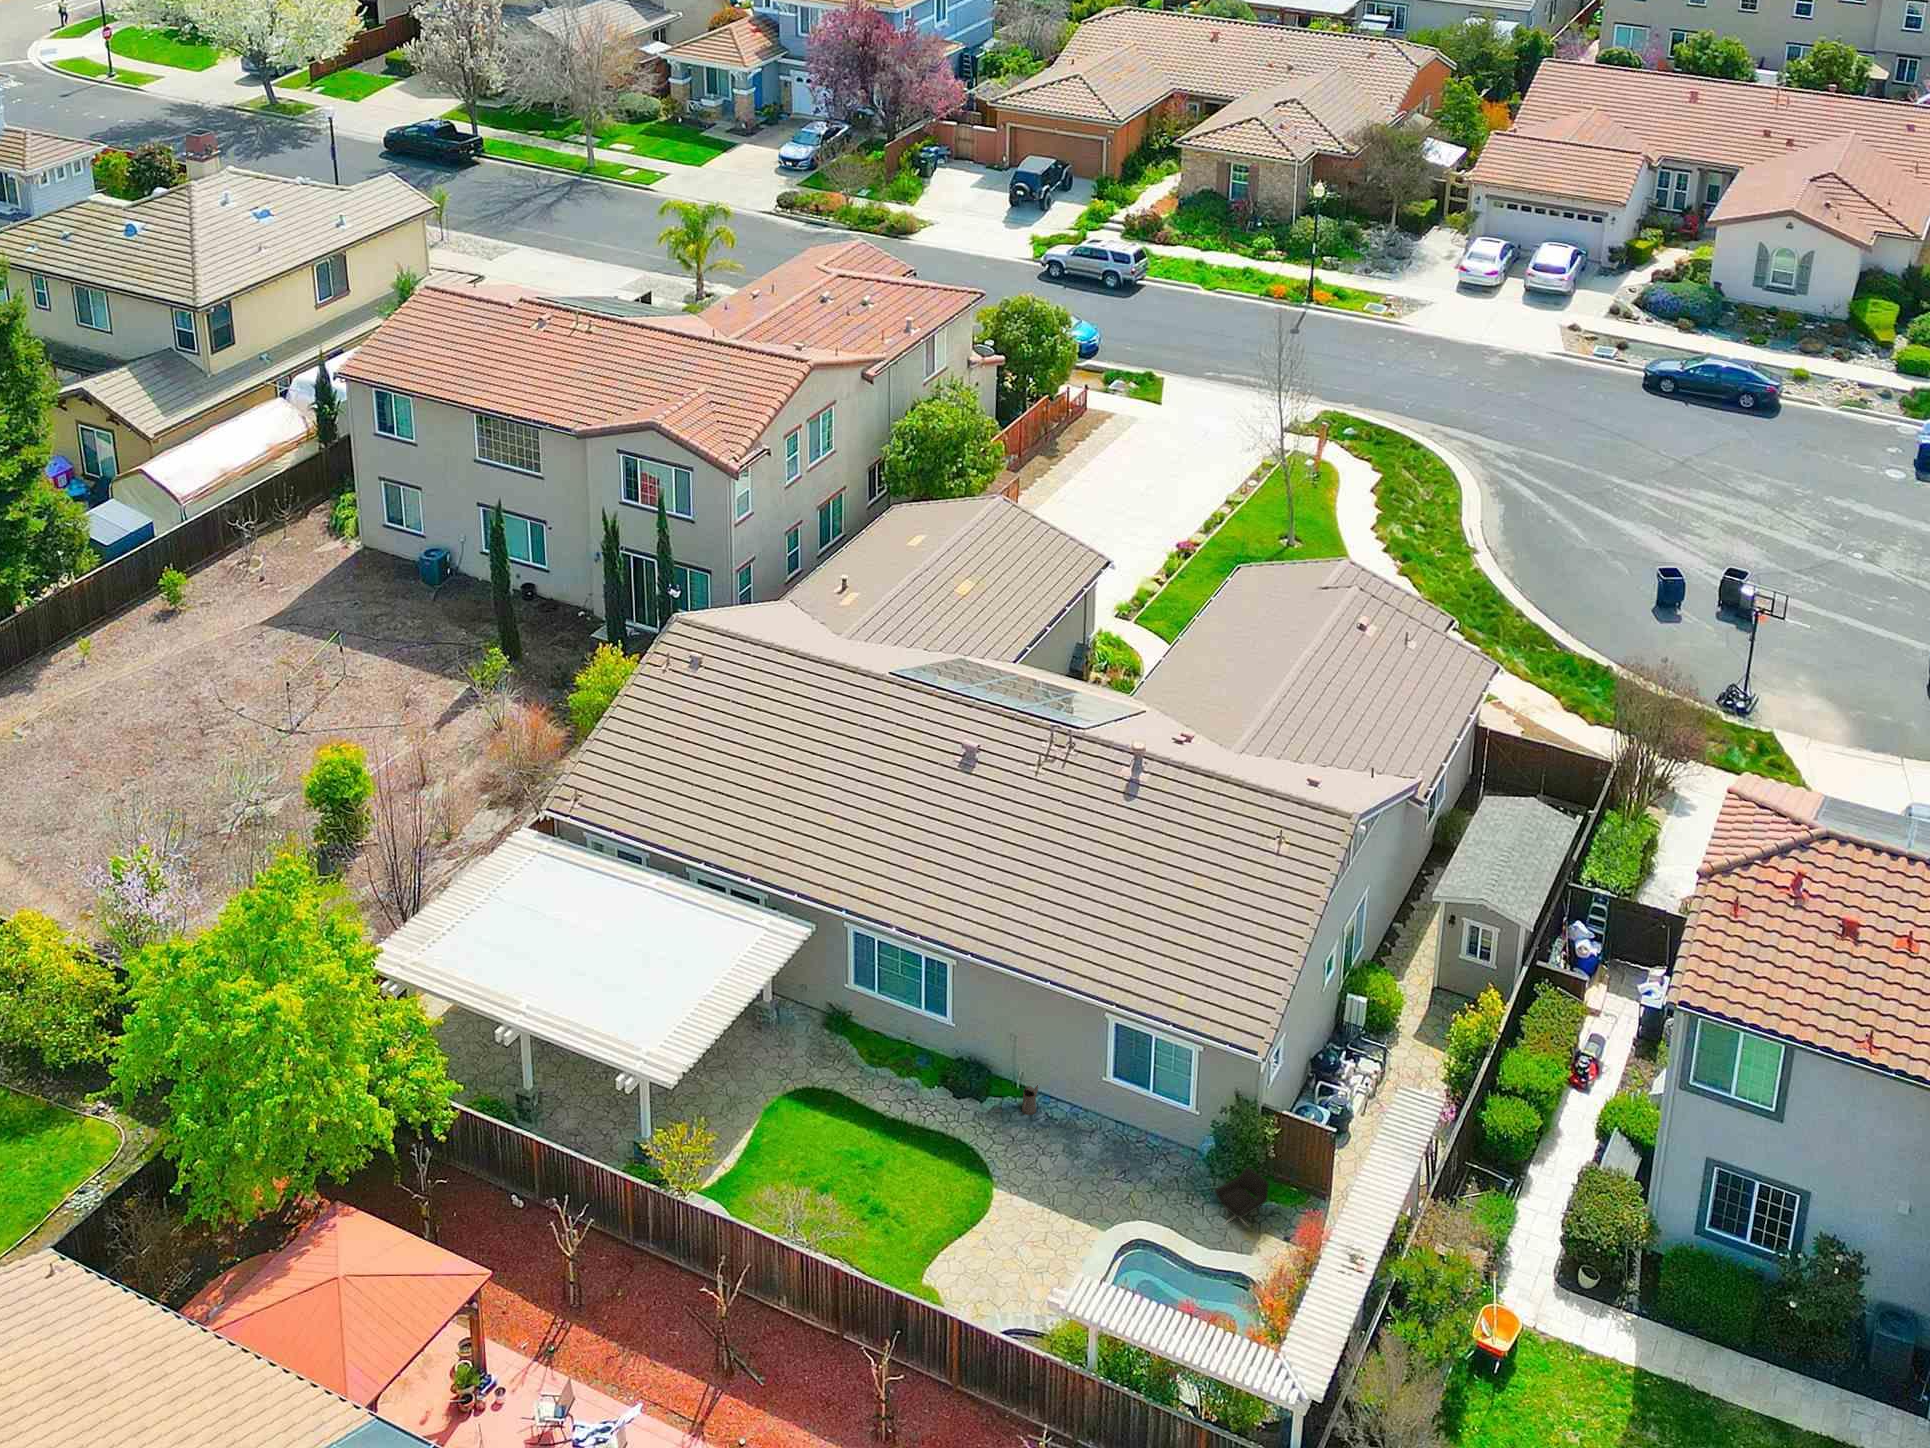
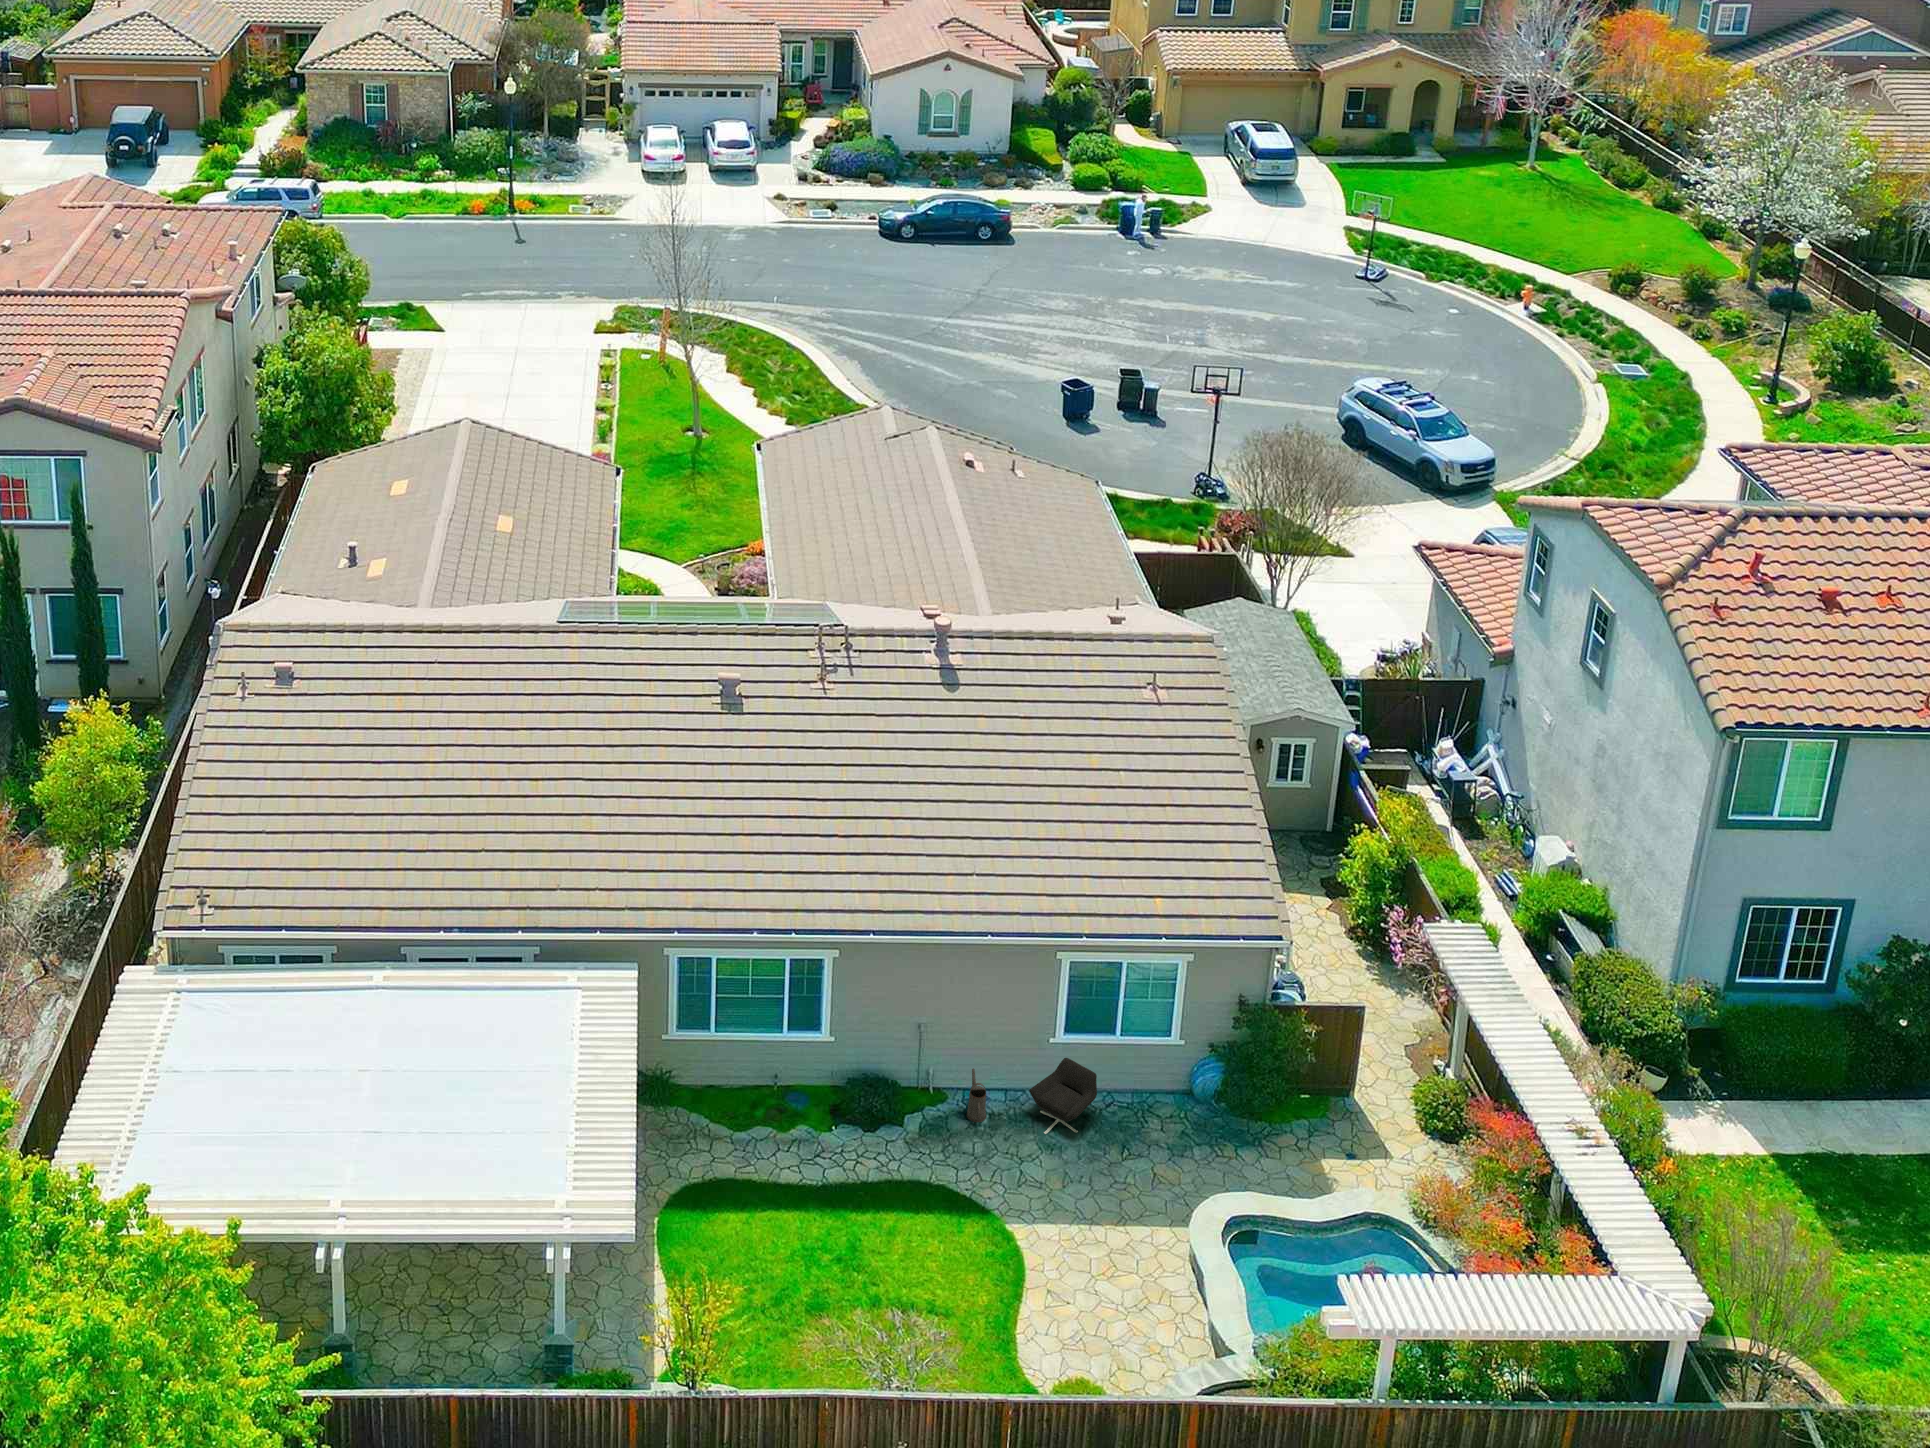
lounge chair: present [1215,1168,1269,1226] -> present [1029,1058,1097,1134]

